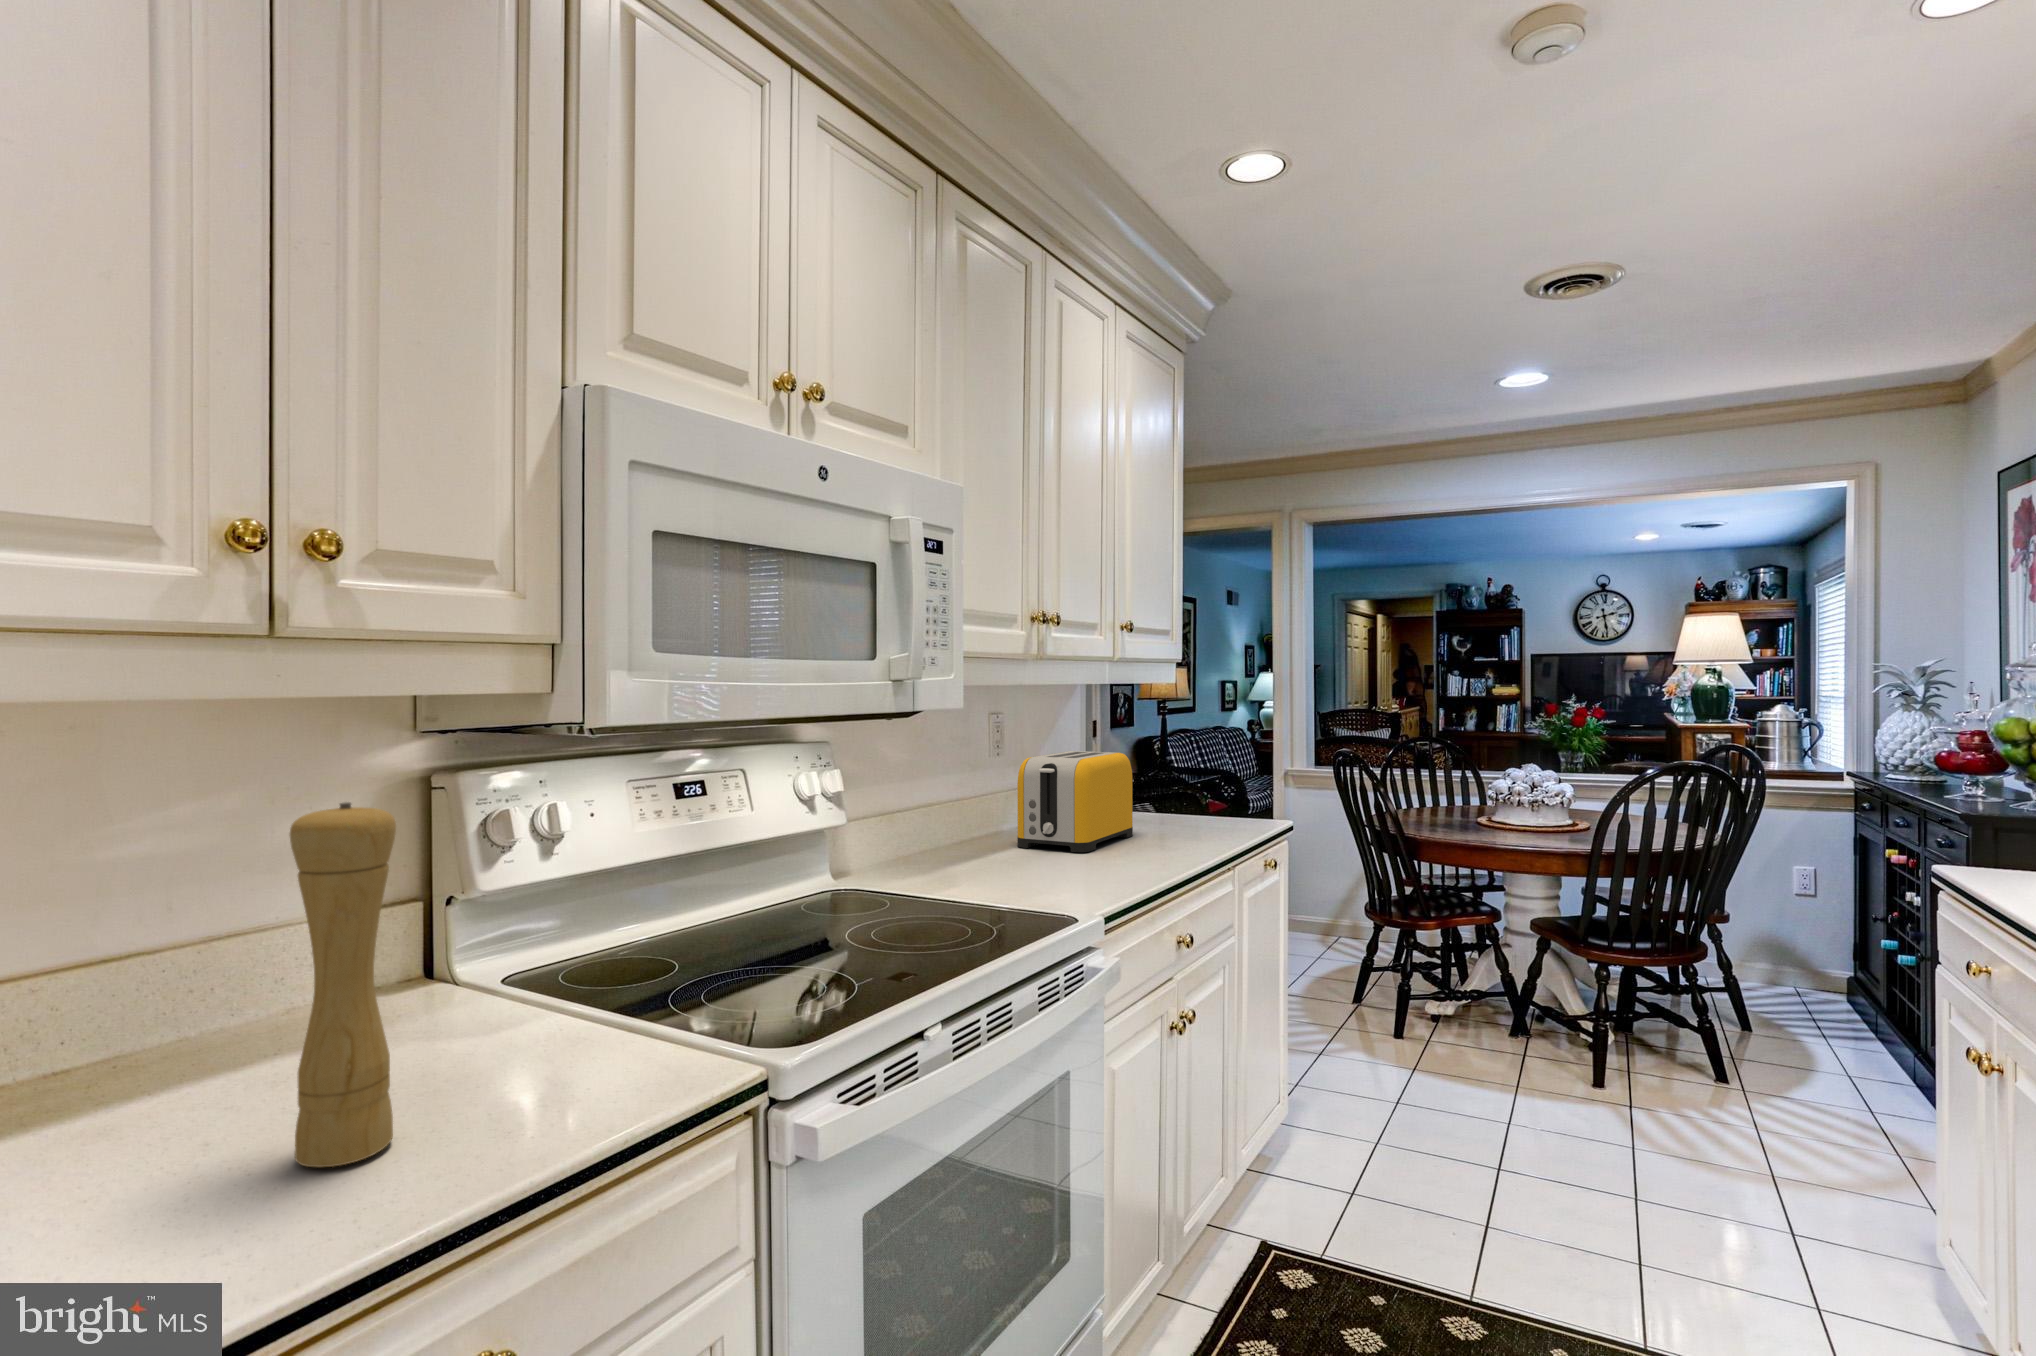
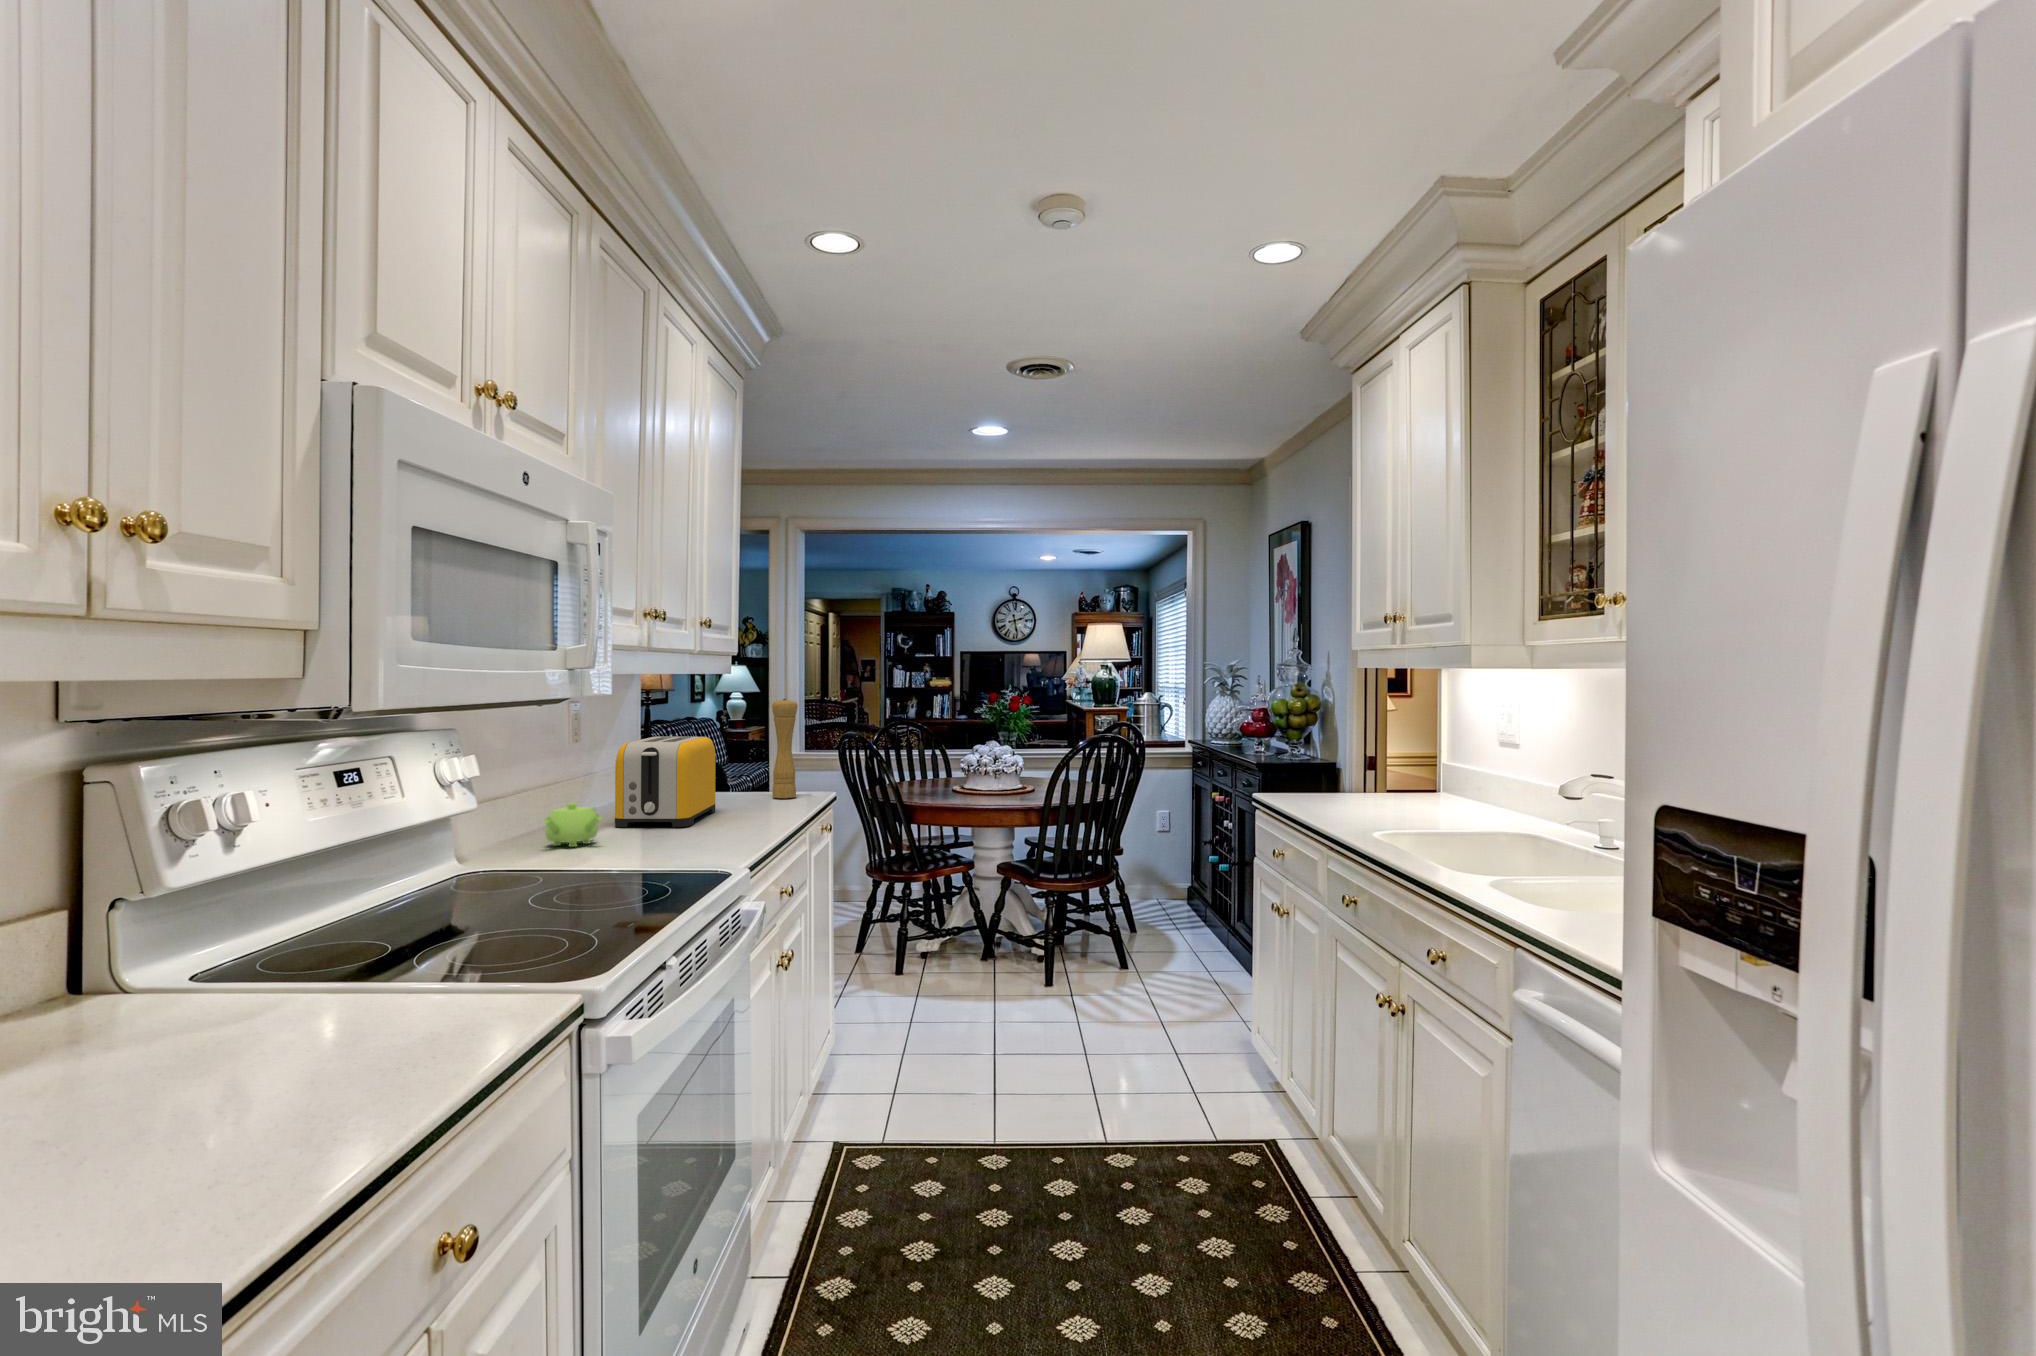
pepper mill: present [290,802,396,1167] -> present [772,699,798,798]
teapot: none [927,820,986,867] -> present [544,803,601,847]

